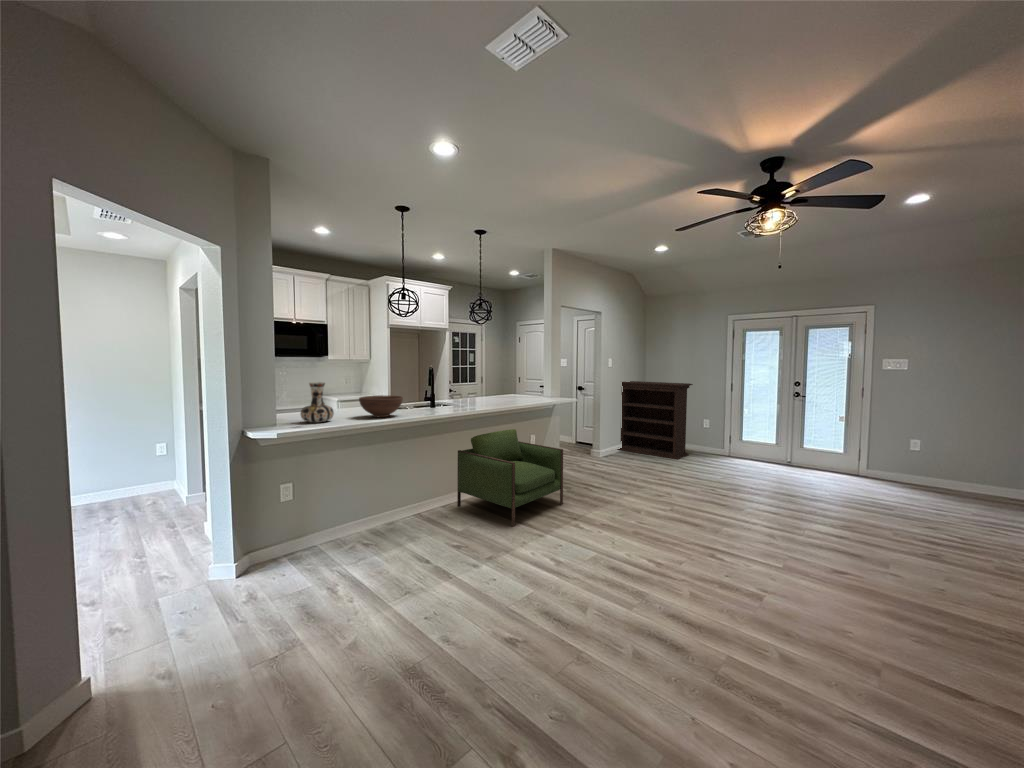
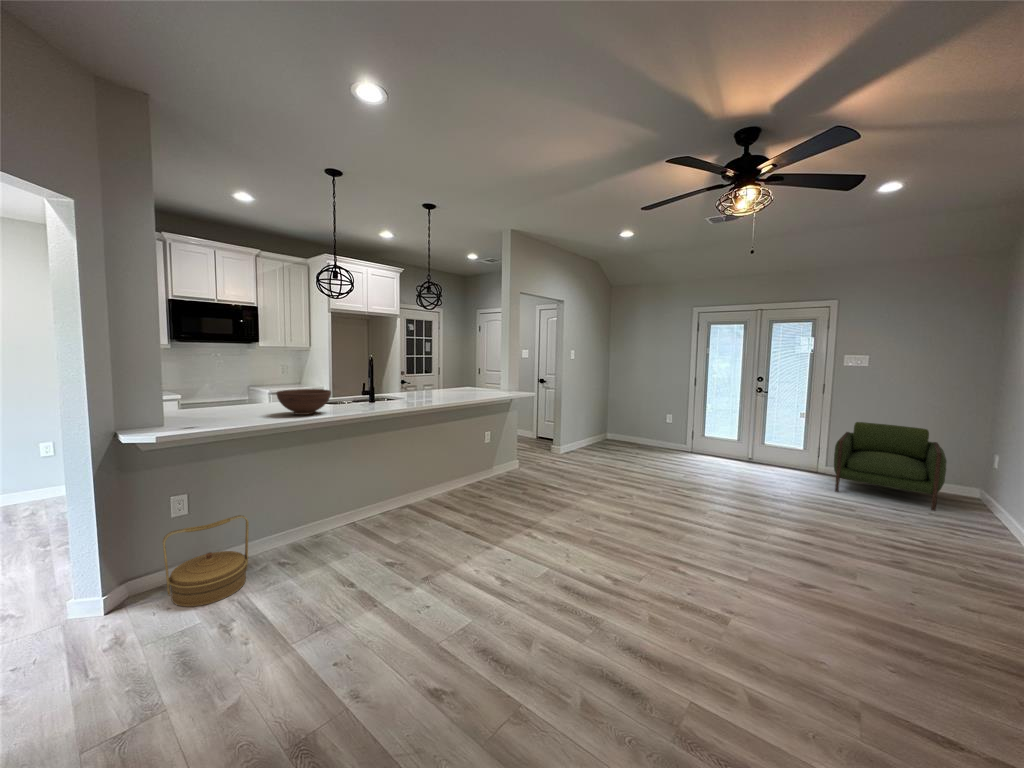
bookshelf: present [617,381,693,460] -> none [579,374,657,457]
vase: present [301,382,334,423] -> none [199,374,243,422]
armchair: present [457,429,563,527] -> present [834,422,947,511]
woven basket: none [279,501,341,574] -> present [163,515,249,607]

